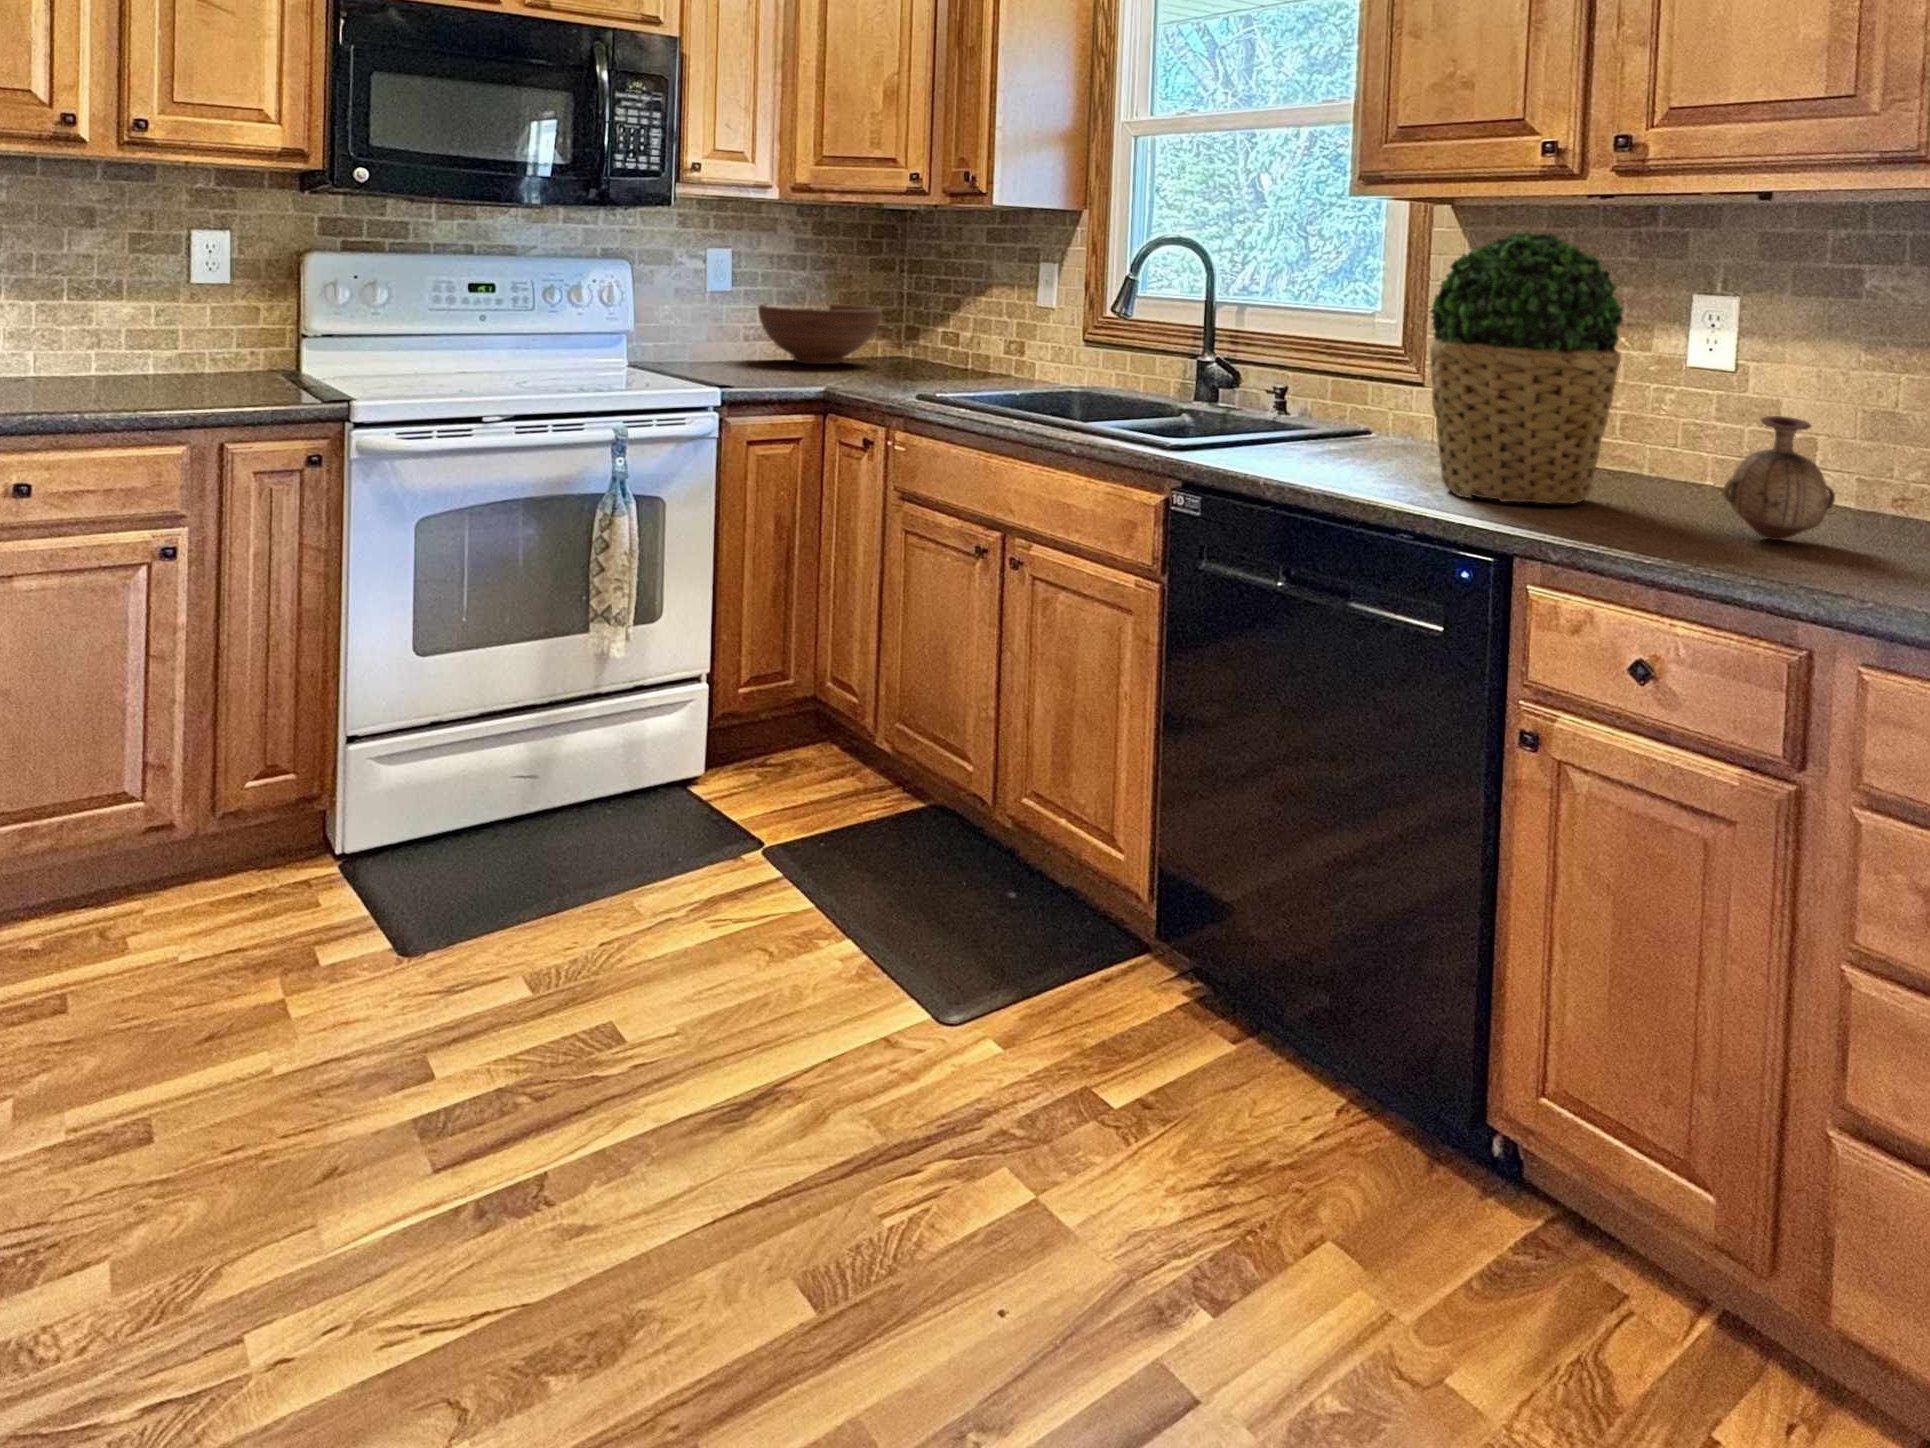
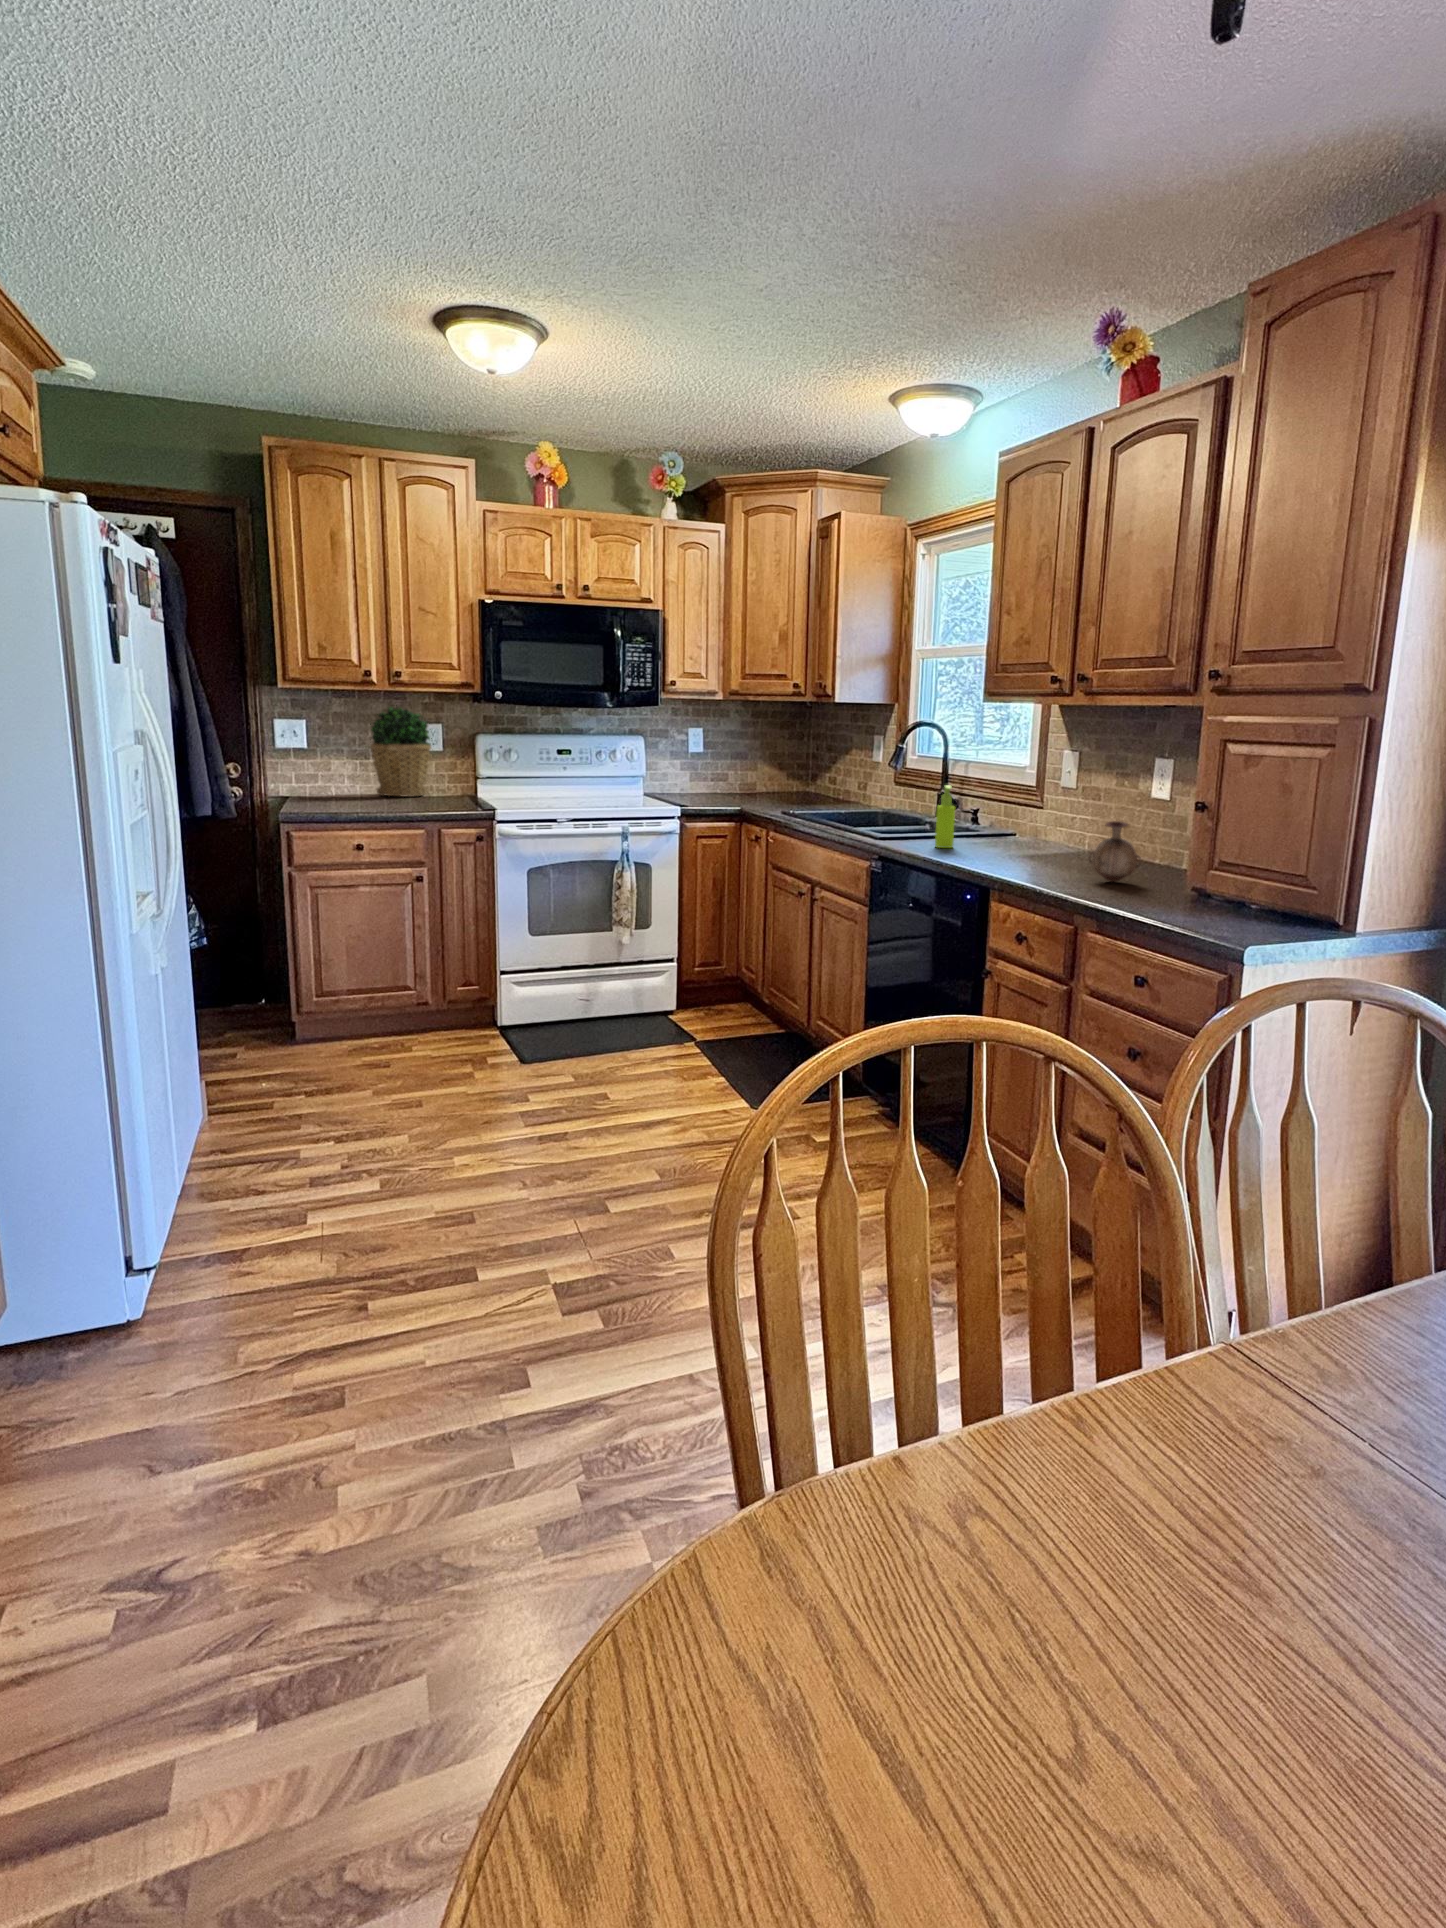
potted plant: present [1430,232,1623,504] -> present [370,705,432,797]
fruit bowl: present [758,304,881,364] -> none [720,758,791,795]
soap dispenser: none [1294,346,1333,466] -> present [935,785,955,848]

